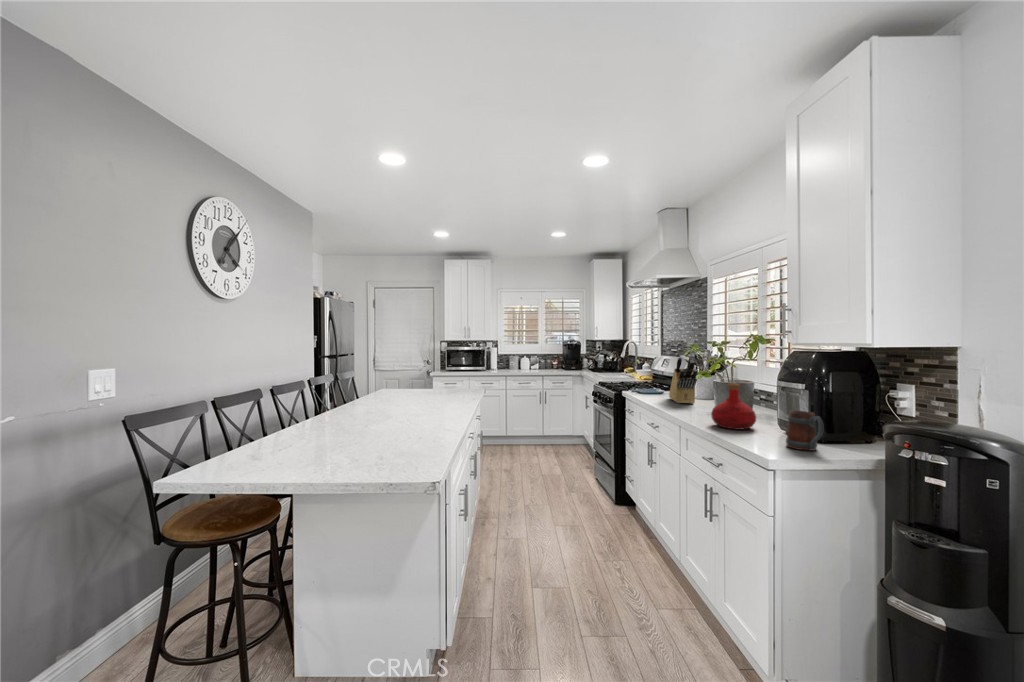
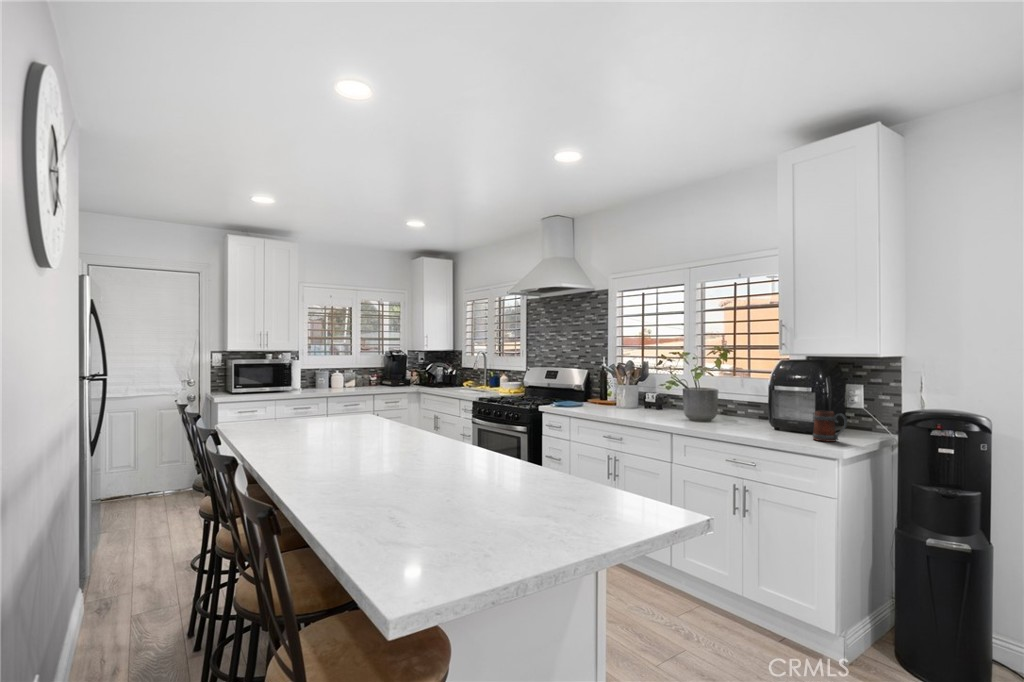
knife block: present [669,355,697,404] -> none [615,366,661,414]
bottle: present [711,383,756,429] -> none [723,391,762,432]

